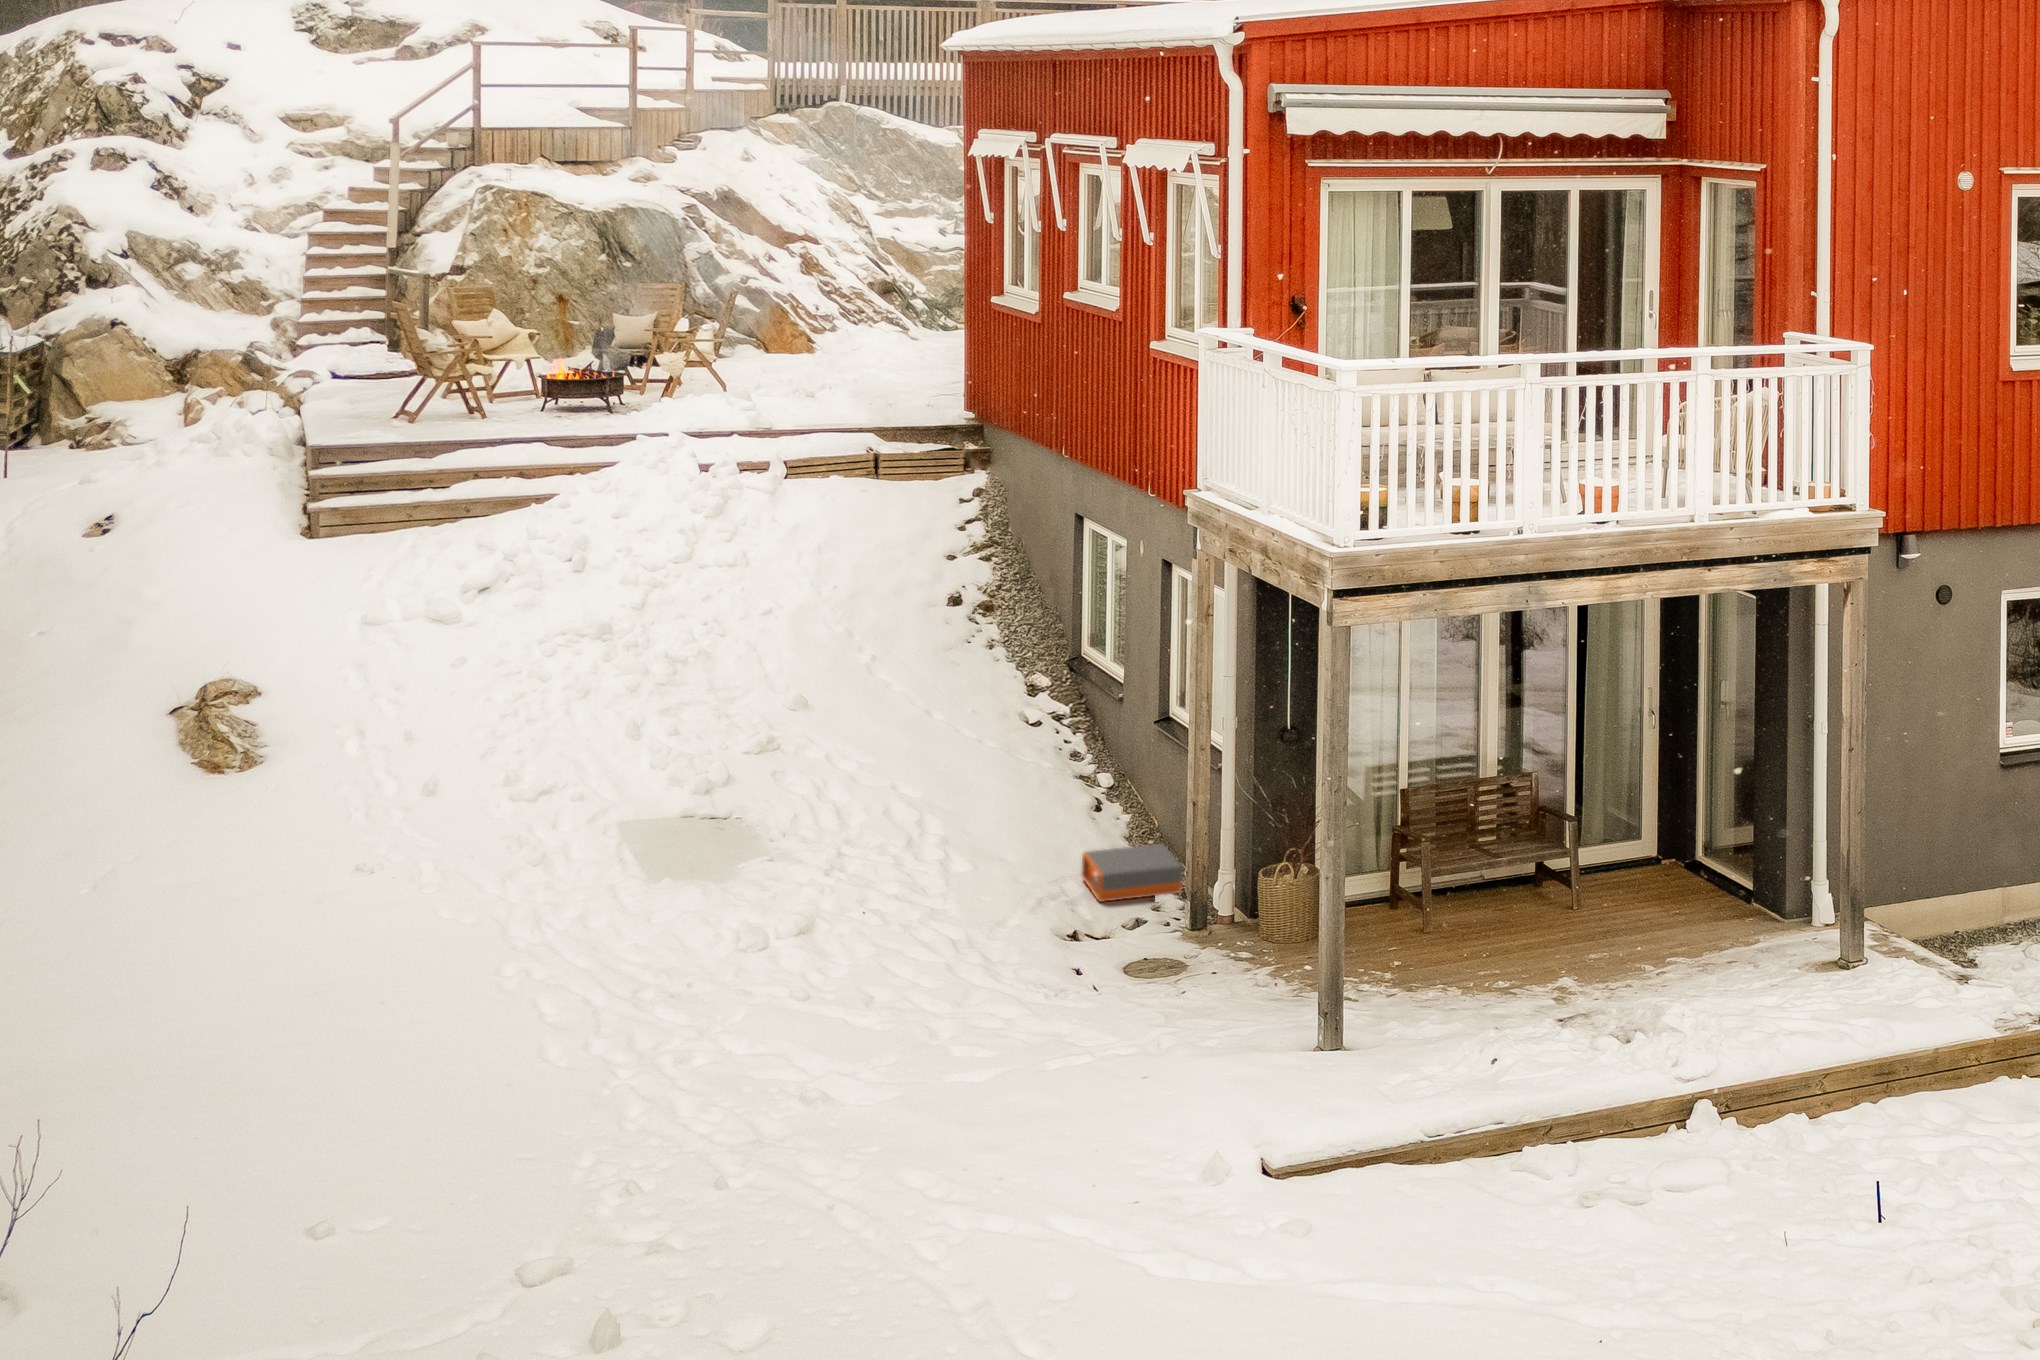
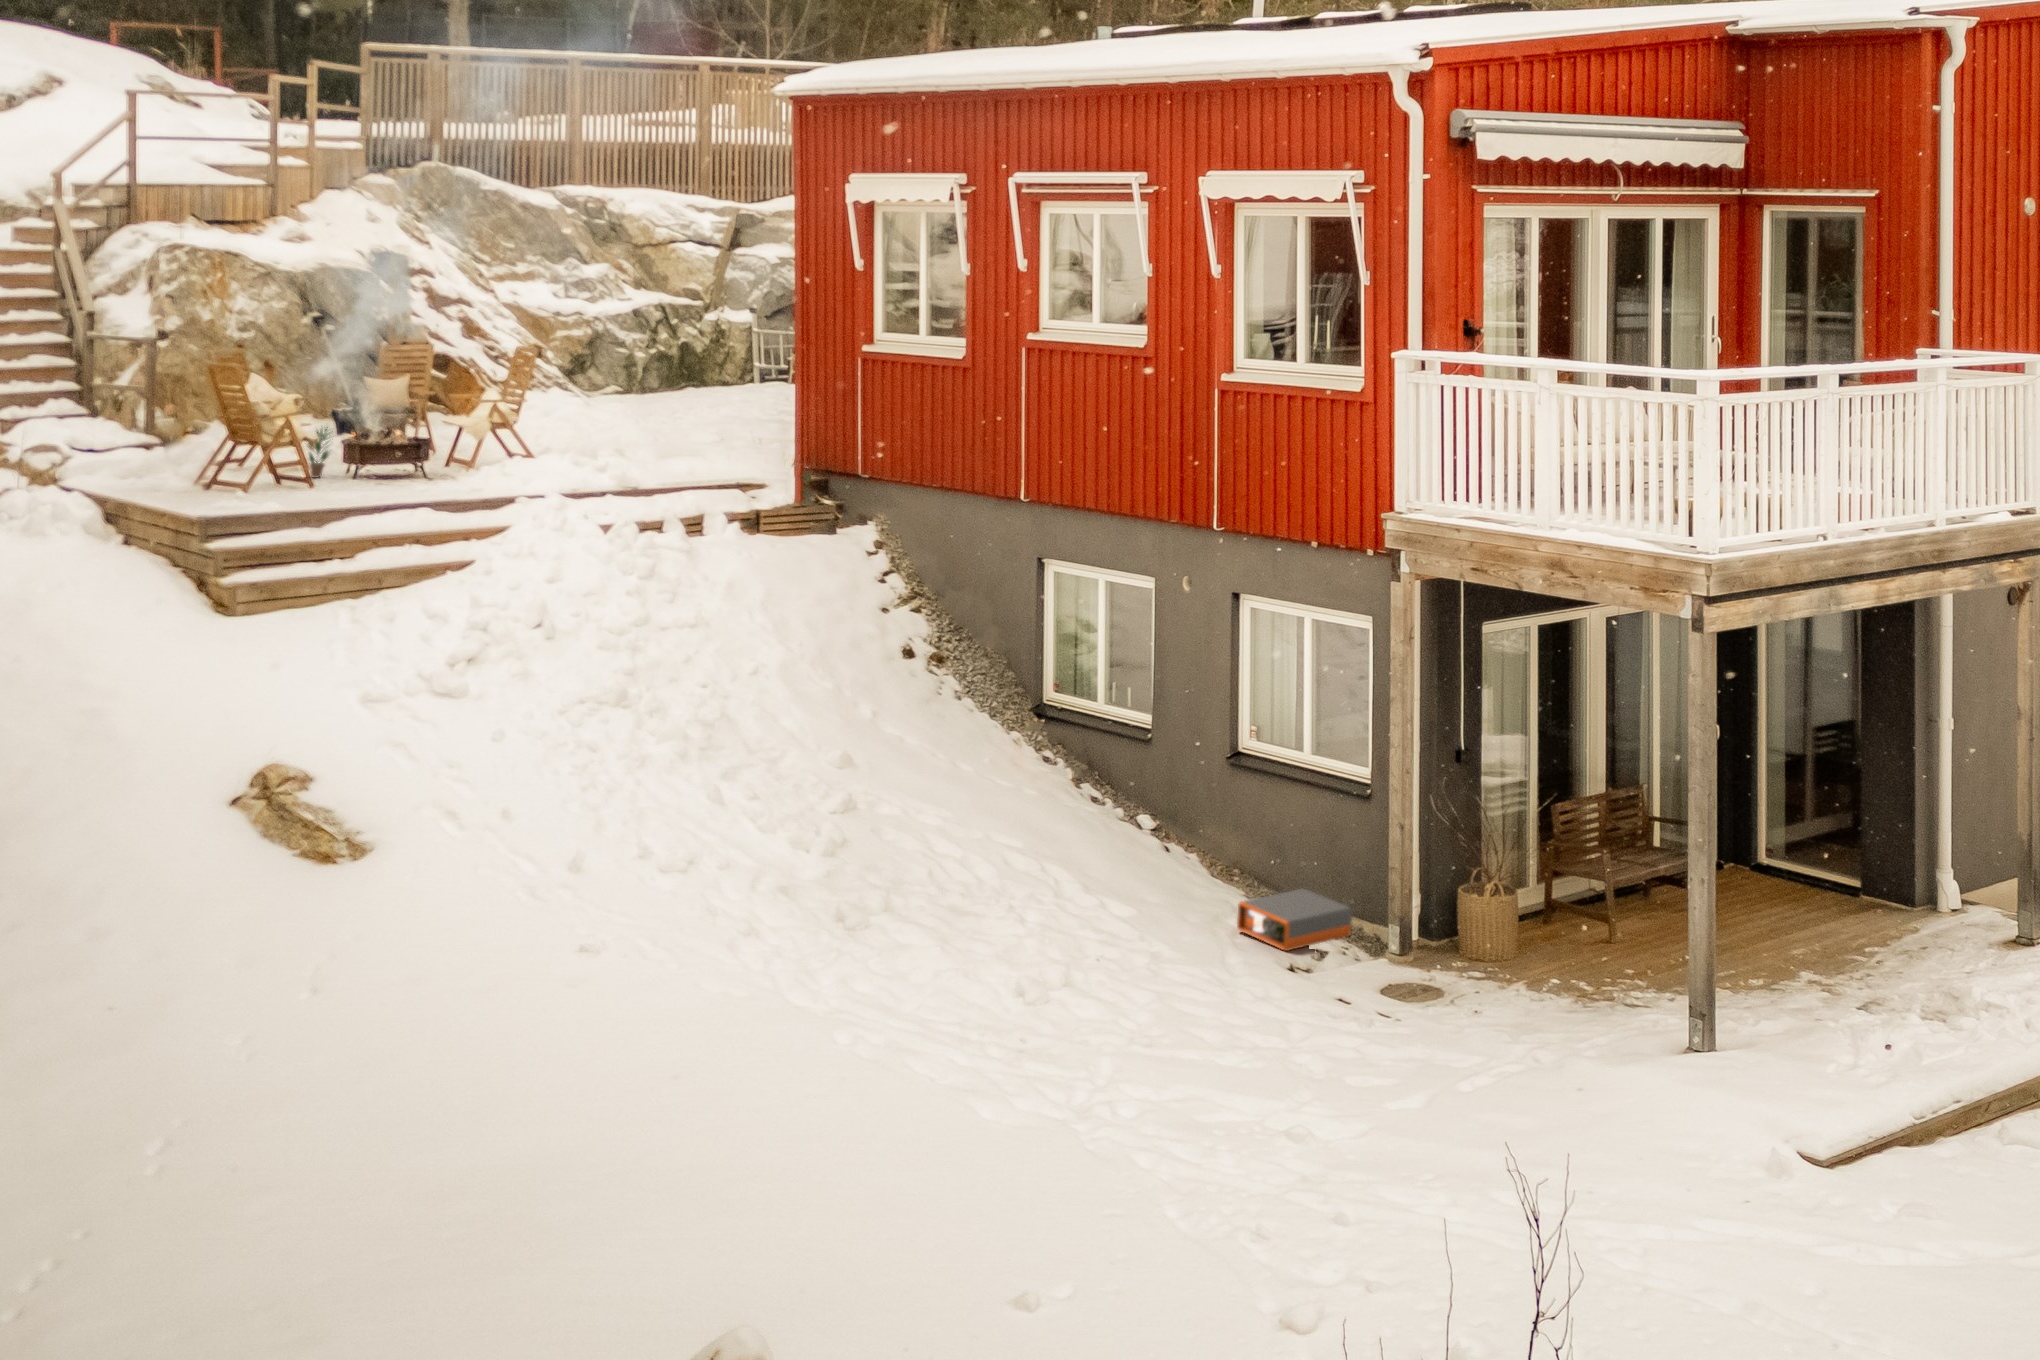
potted plant: none [495,357,526,405] -> present [309,427,330,478]

